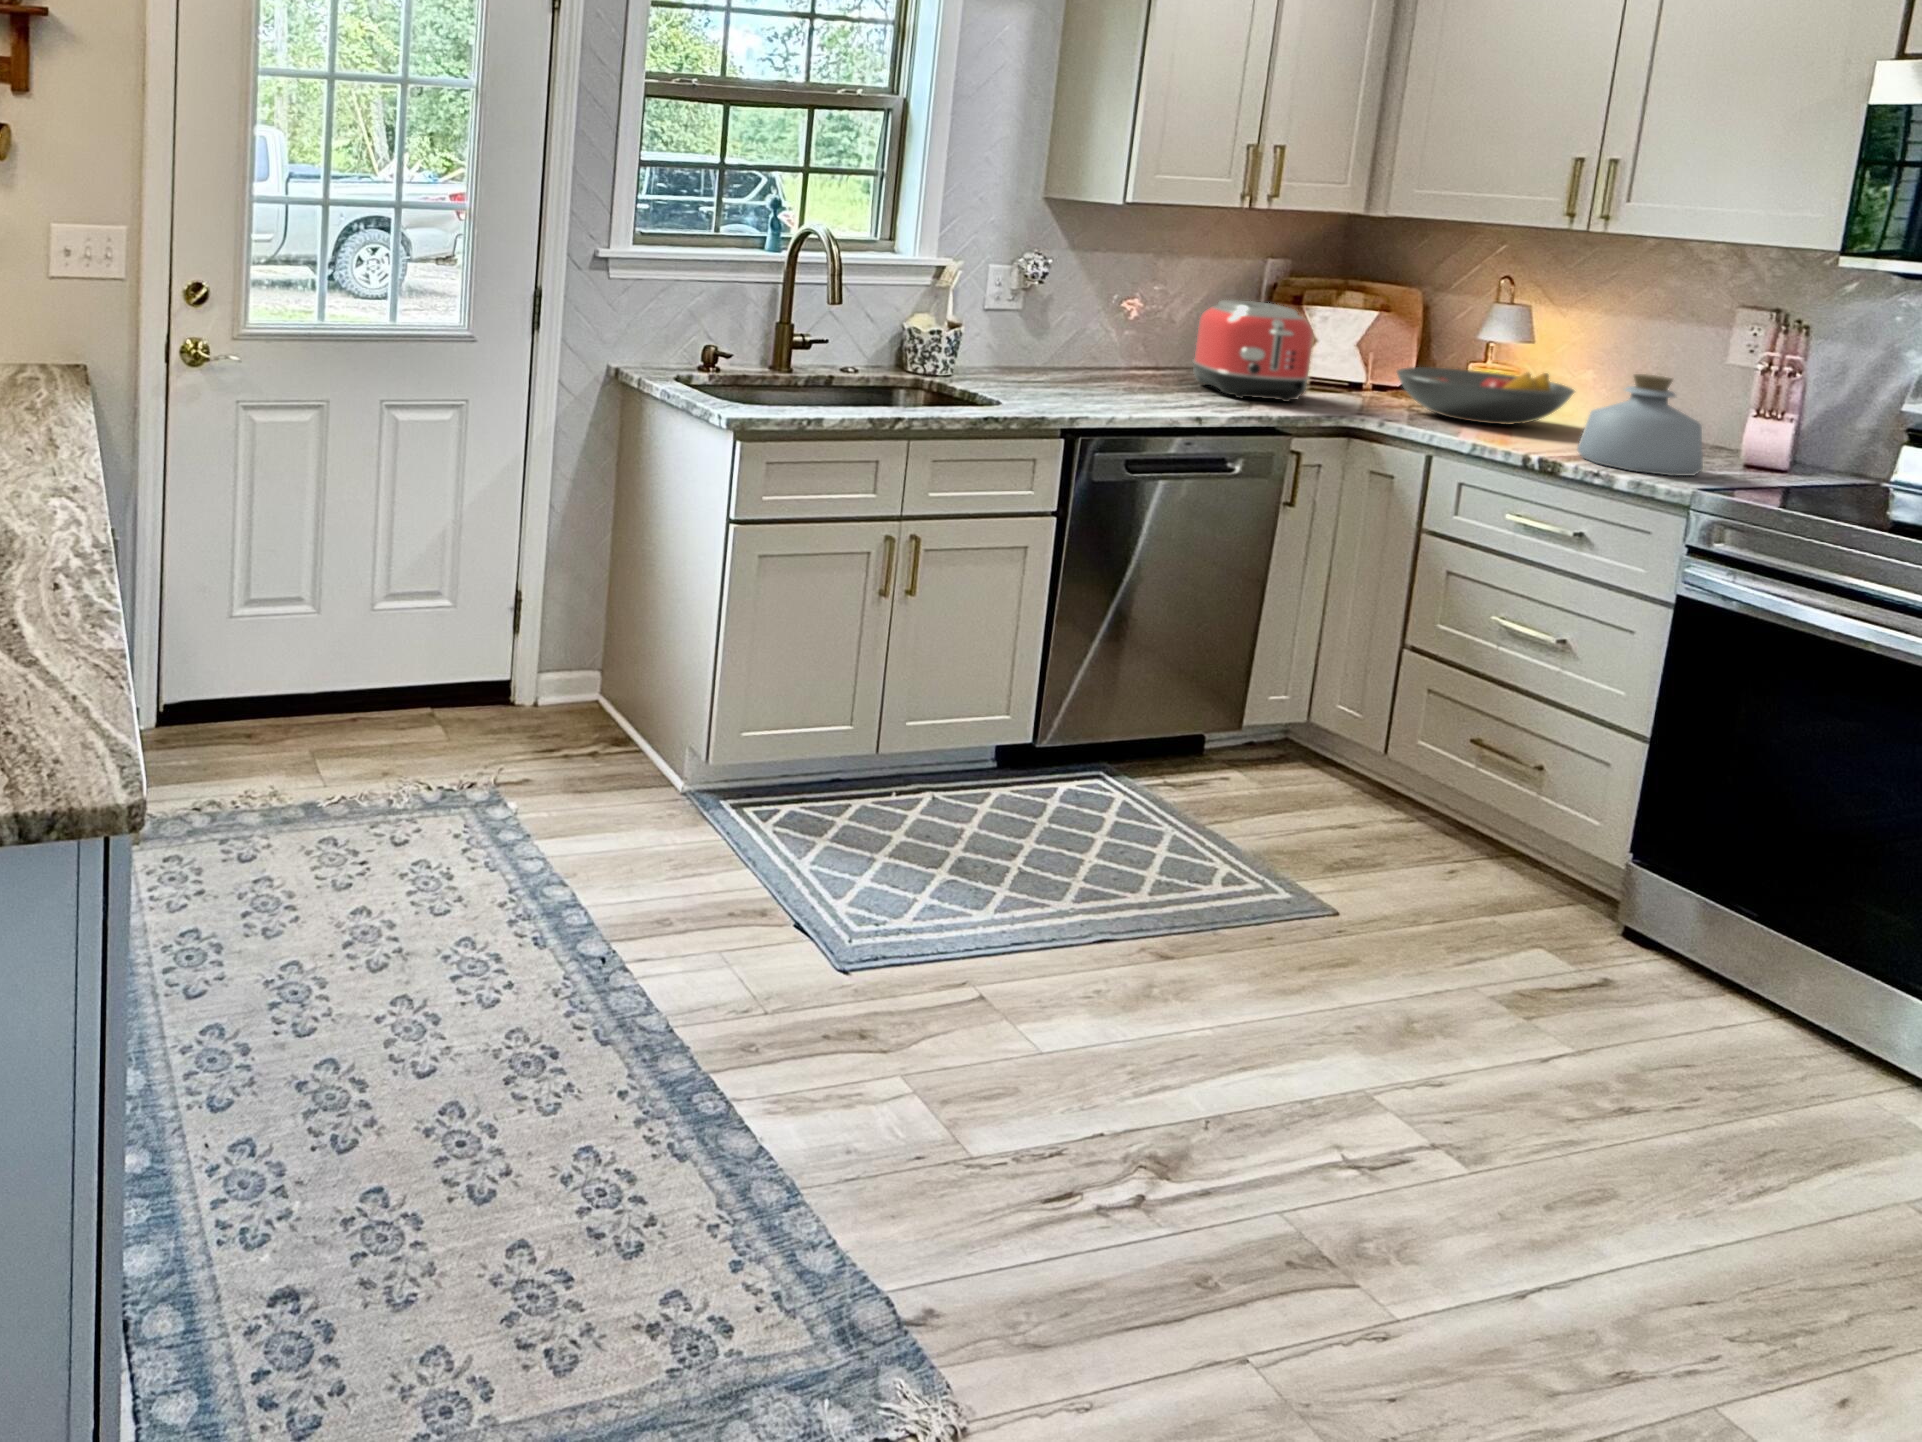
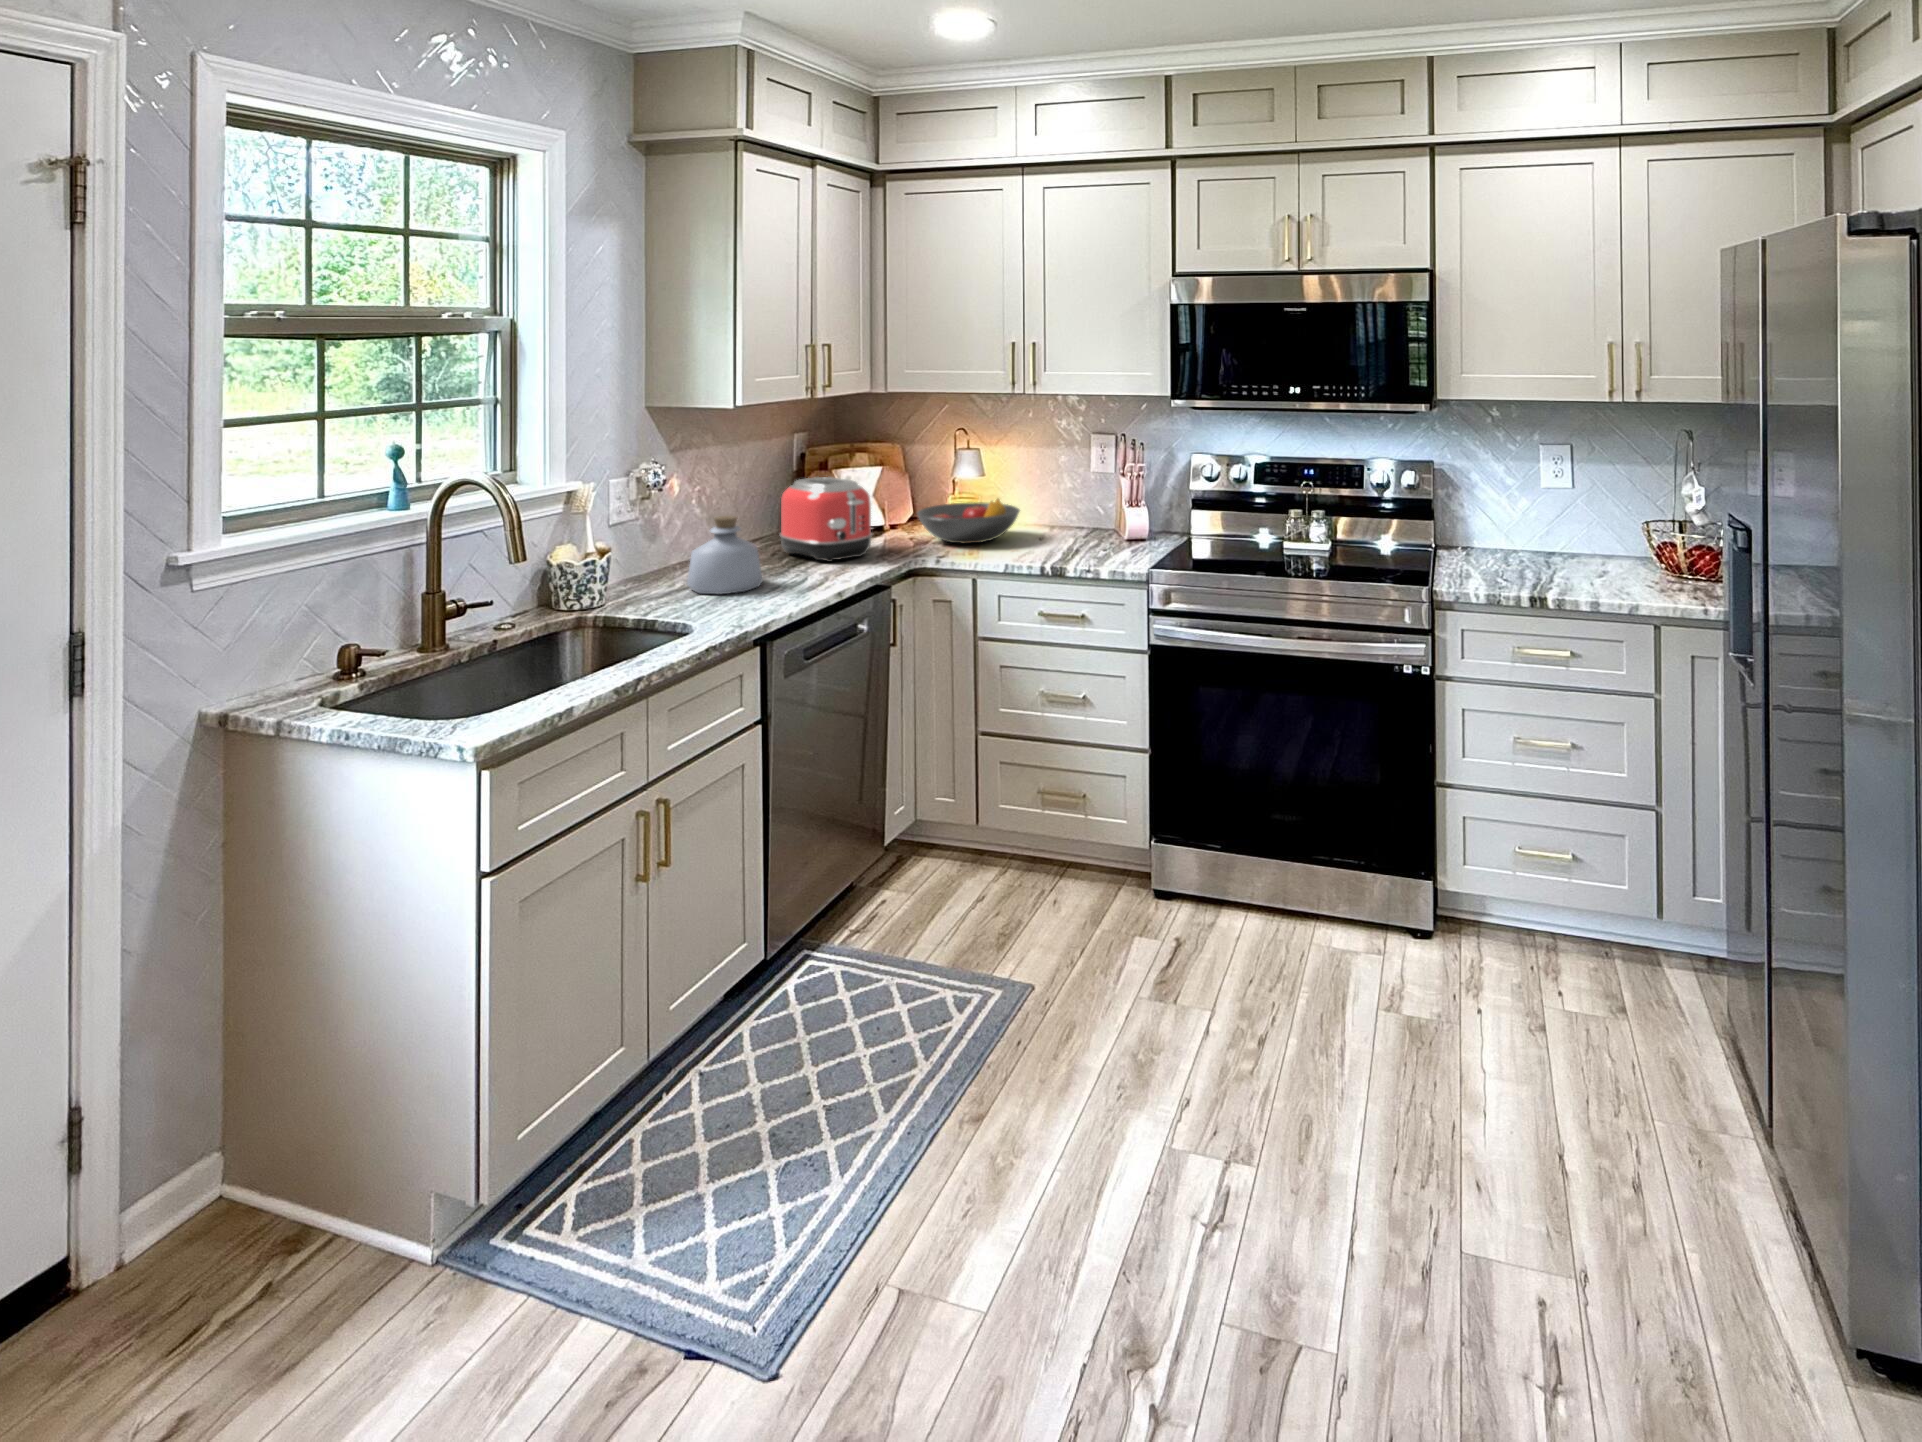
bottle: present [1577,374,1703,476] -> present [687,516,763,594]

